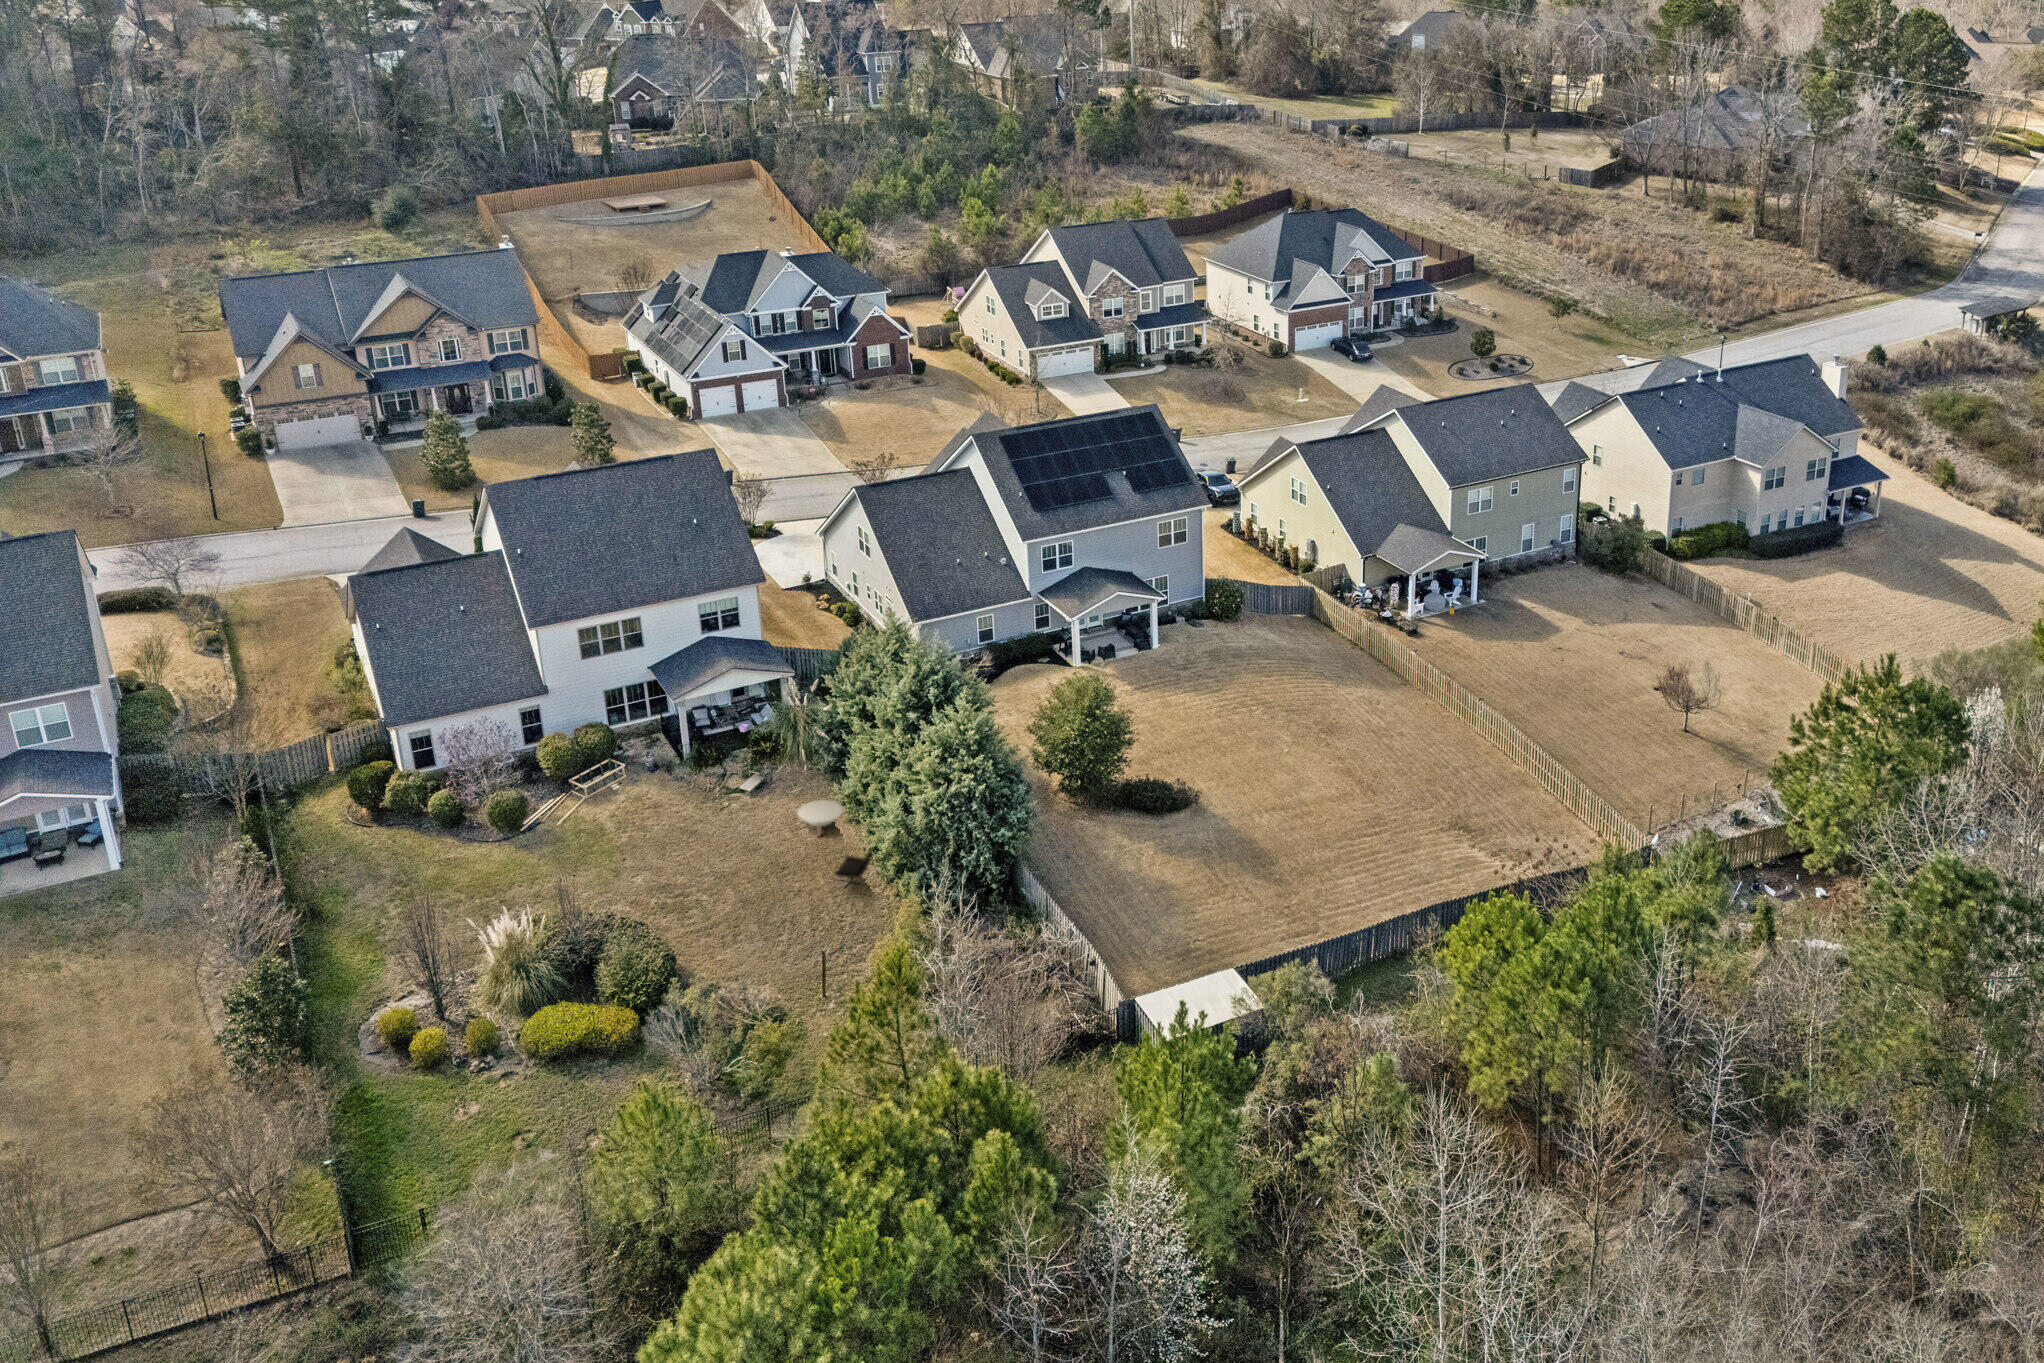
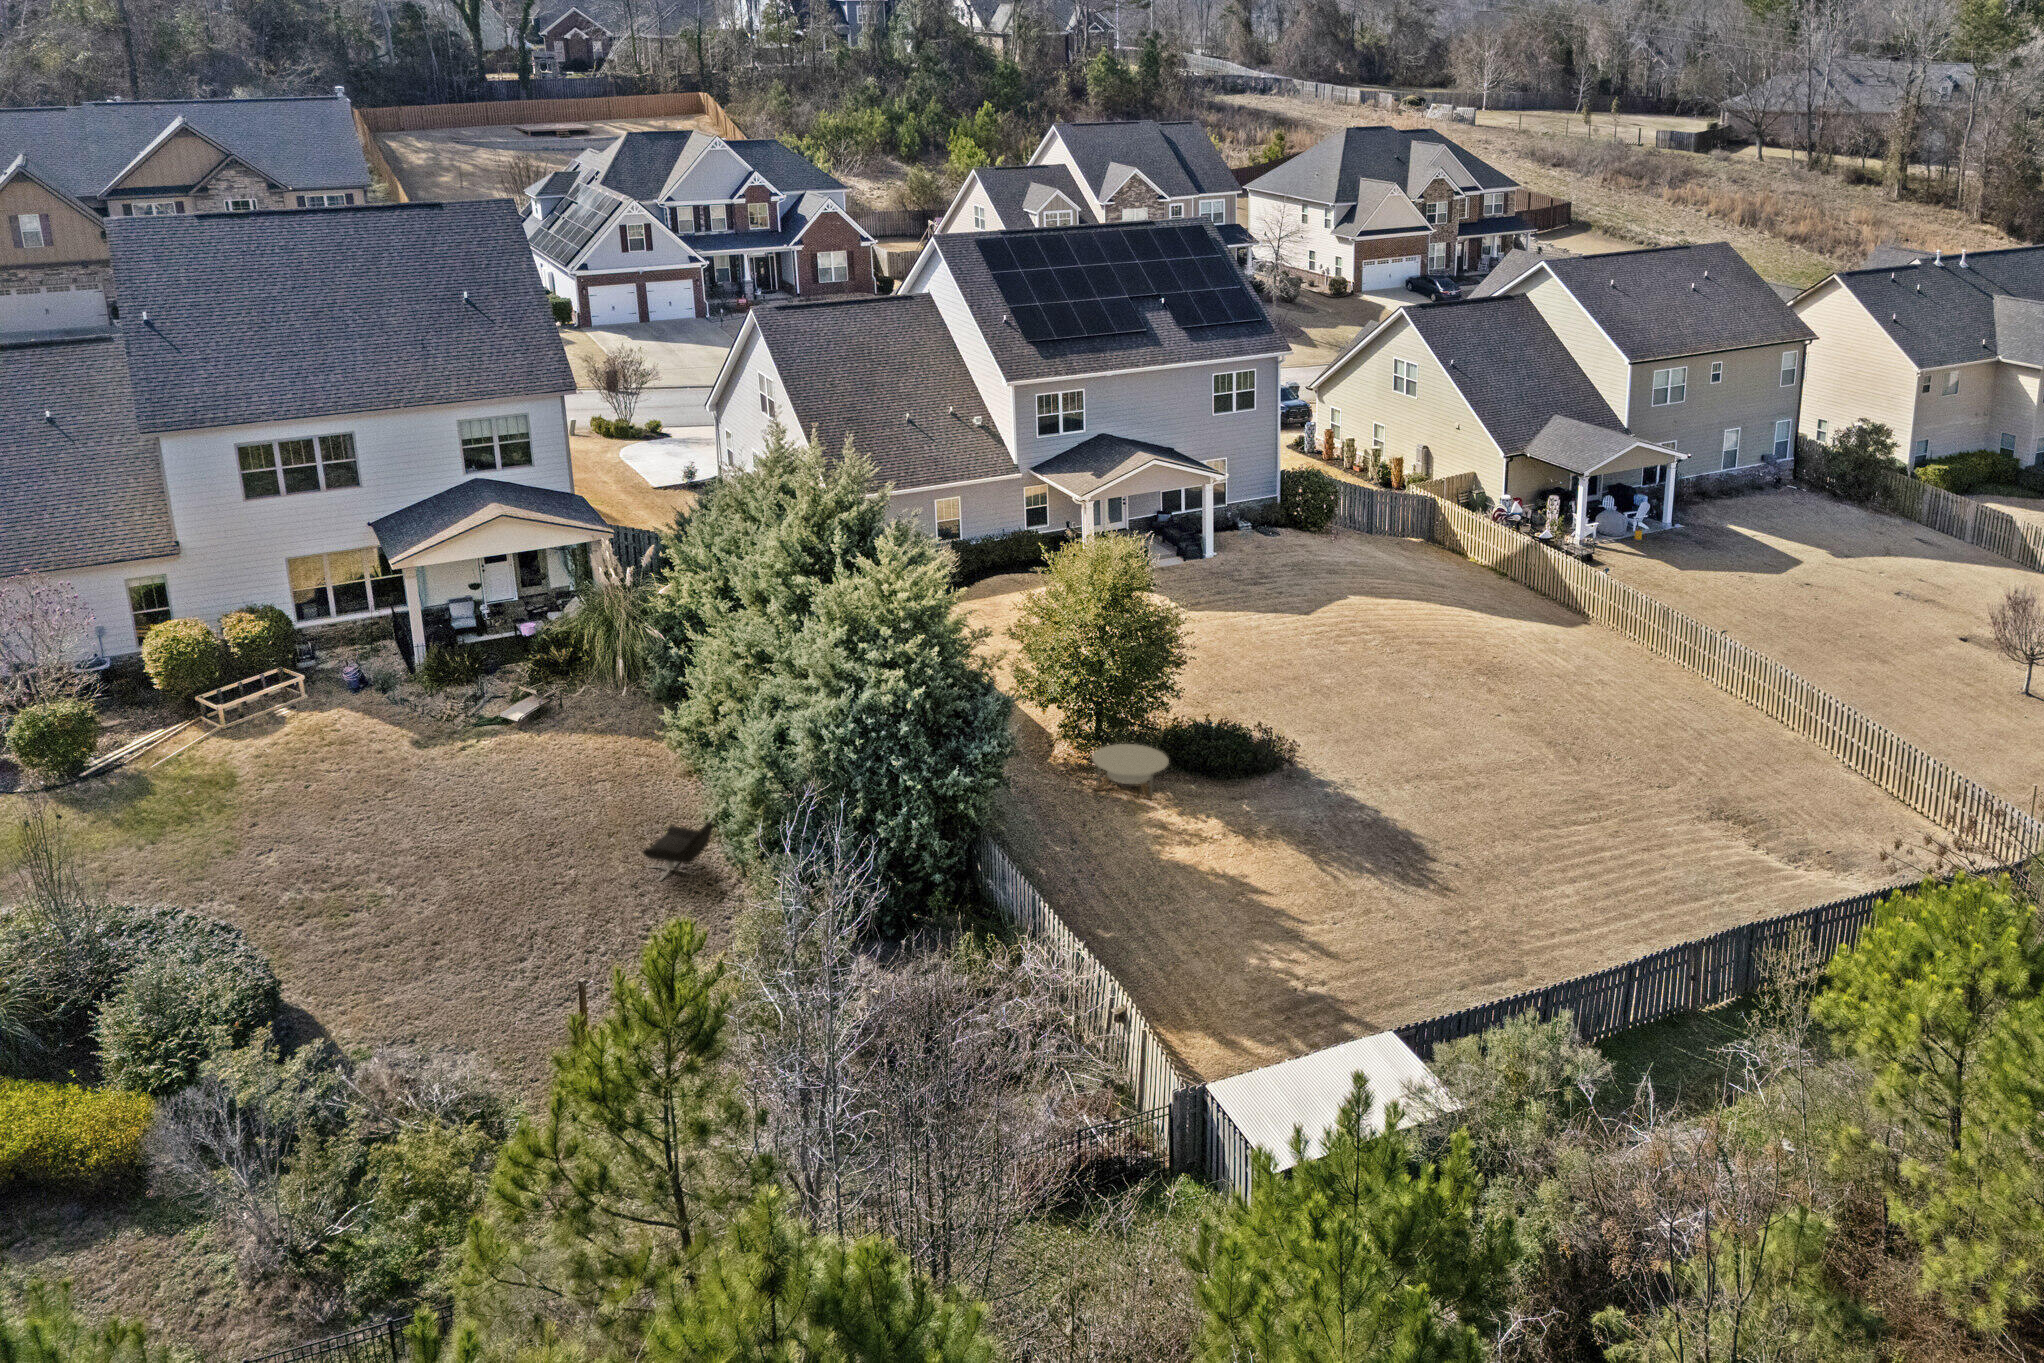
round table: present [798,800,843,837] -> present [1092,744,1169,800]

